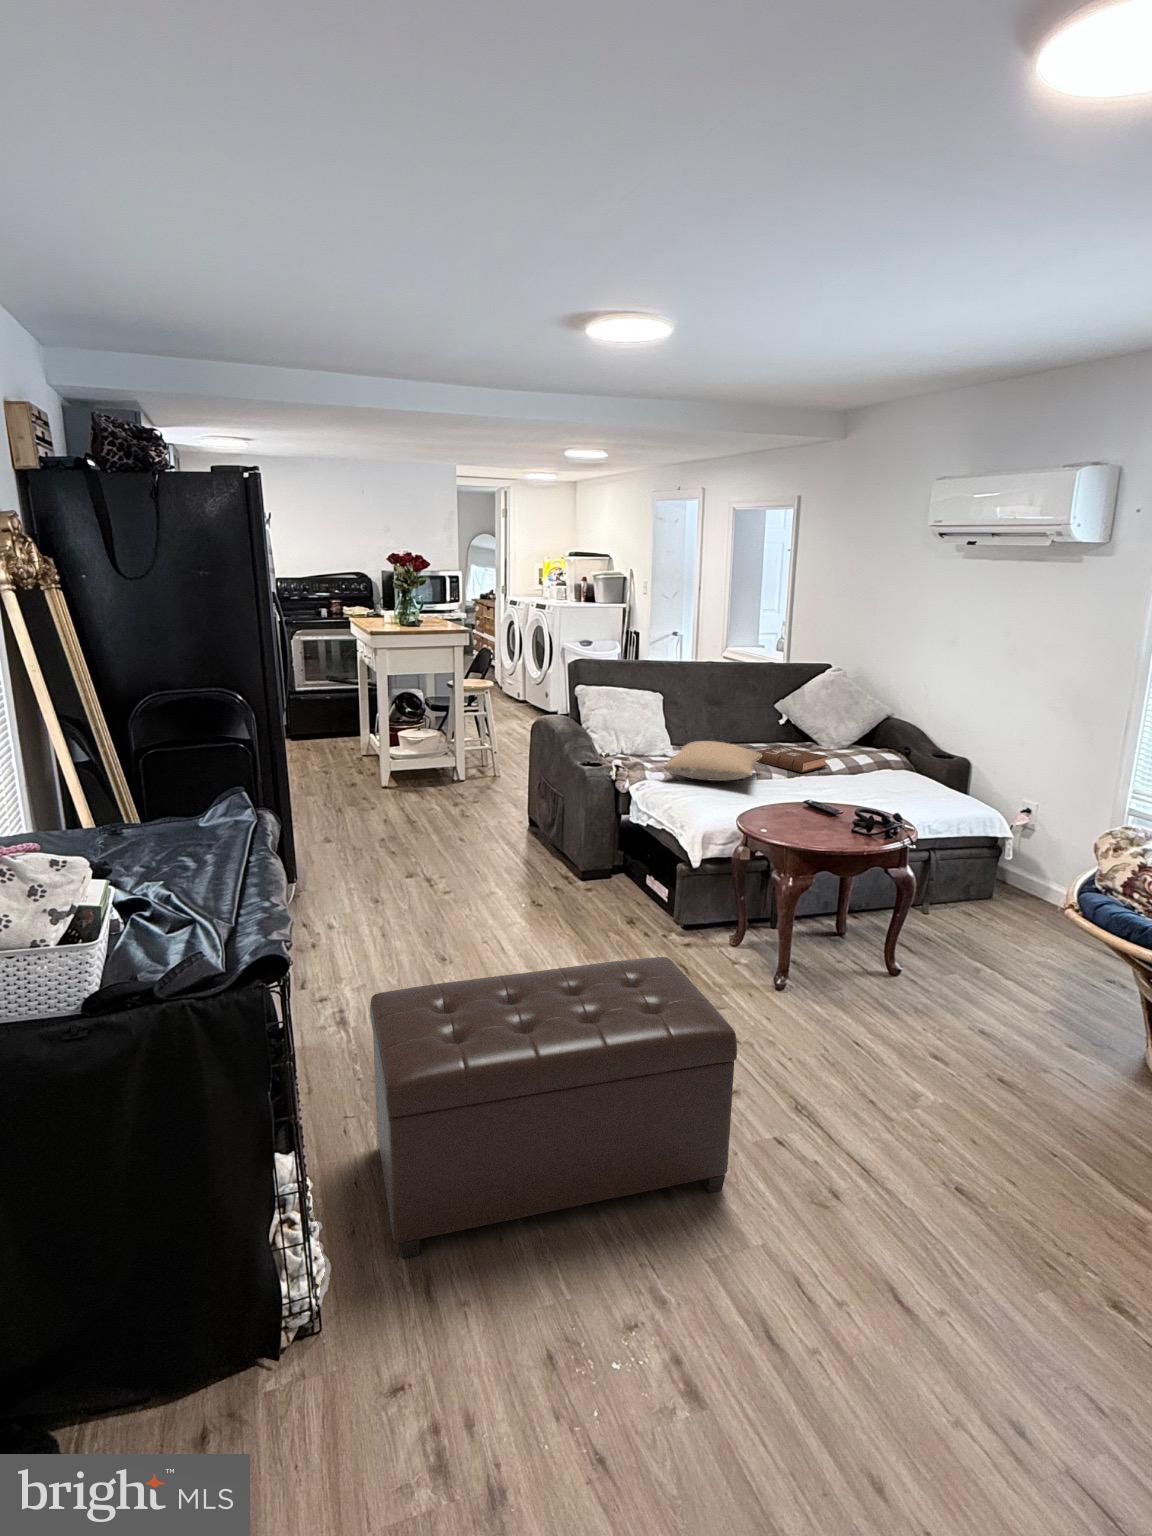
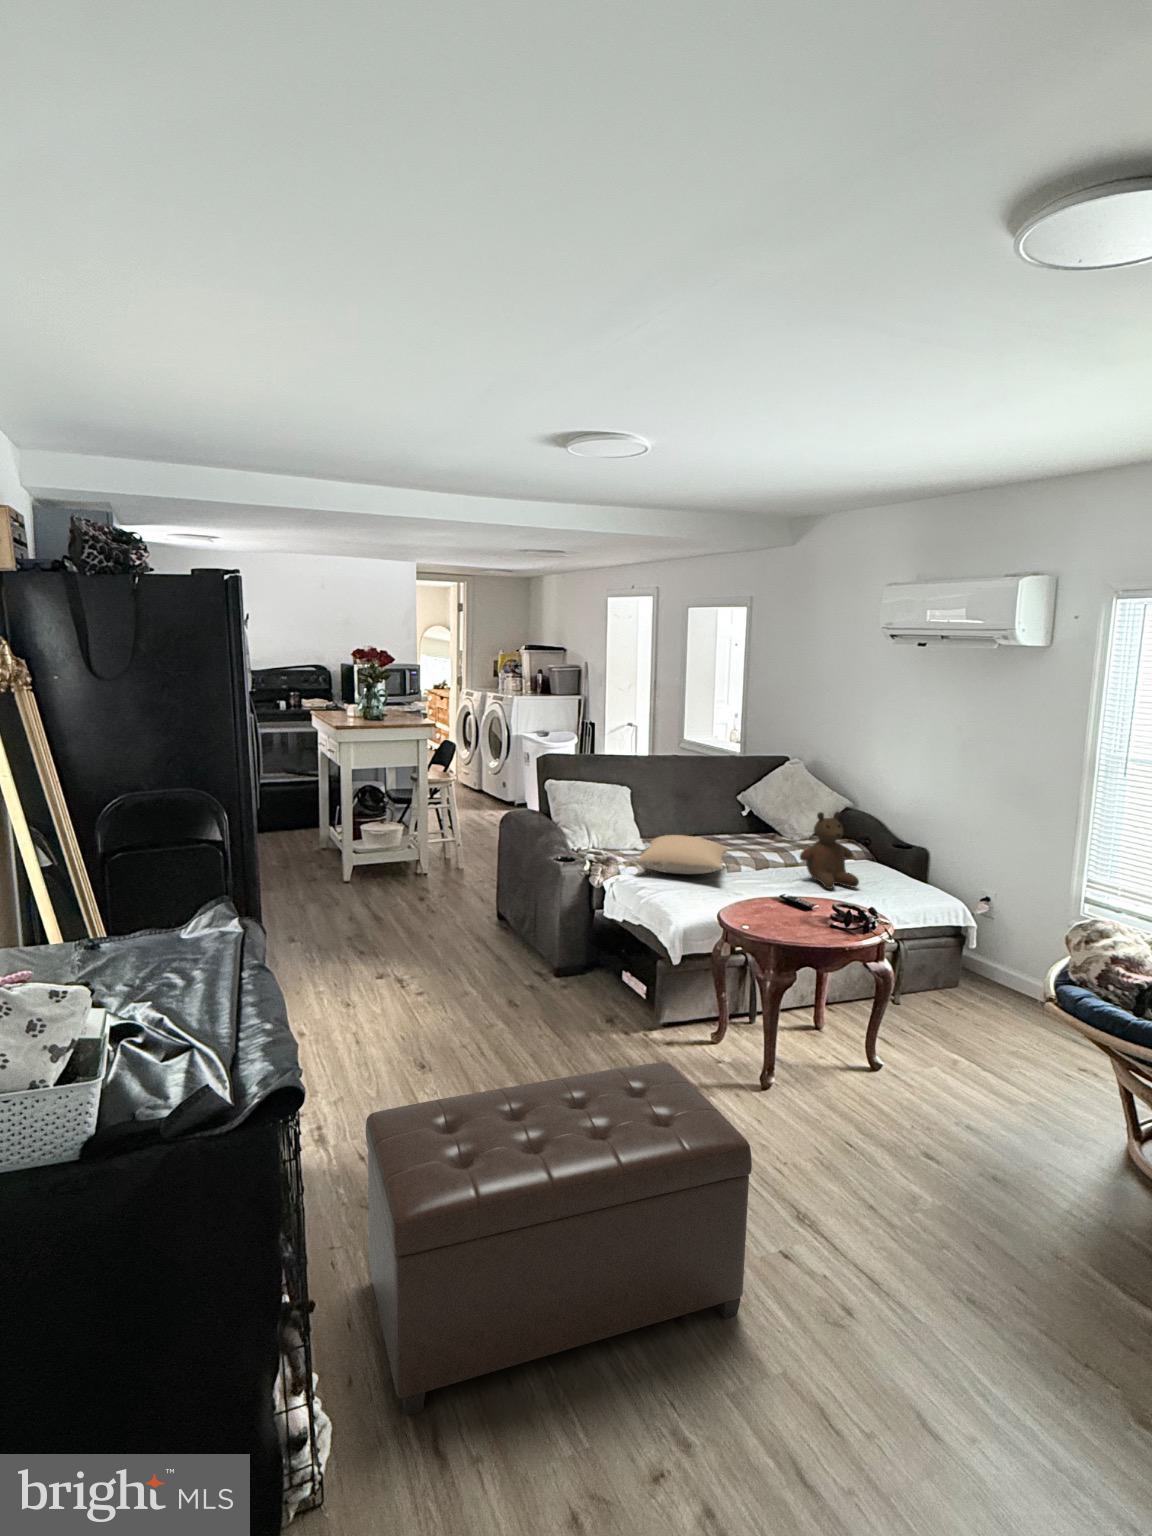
teddy bear: none [835,718,896,798] -> present [800,811,859,889]
book: present [756,746,828,772] -> none [718,838,789,864]

